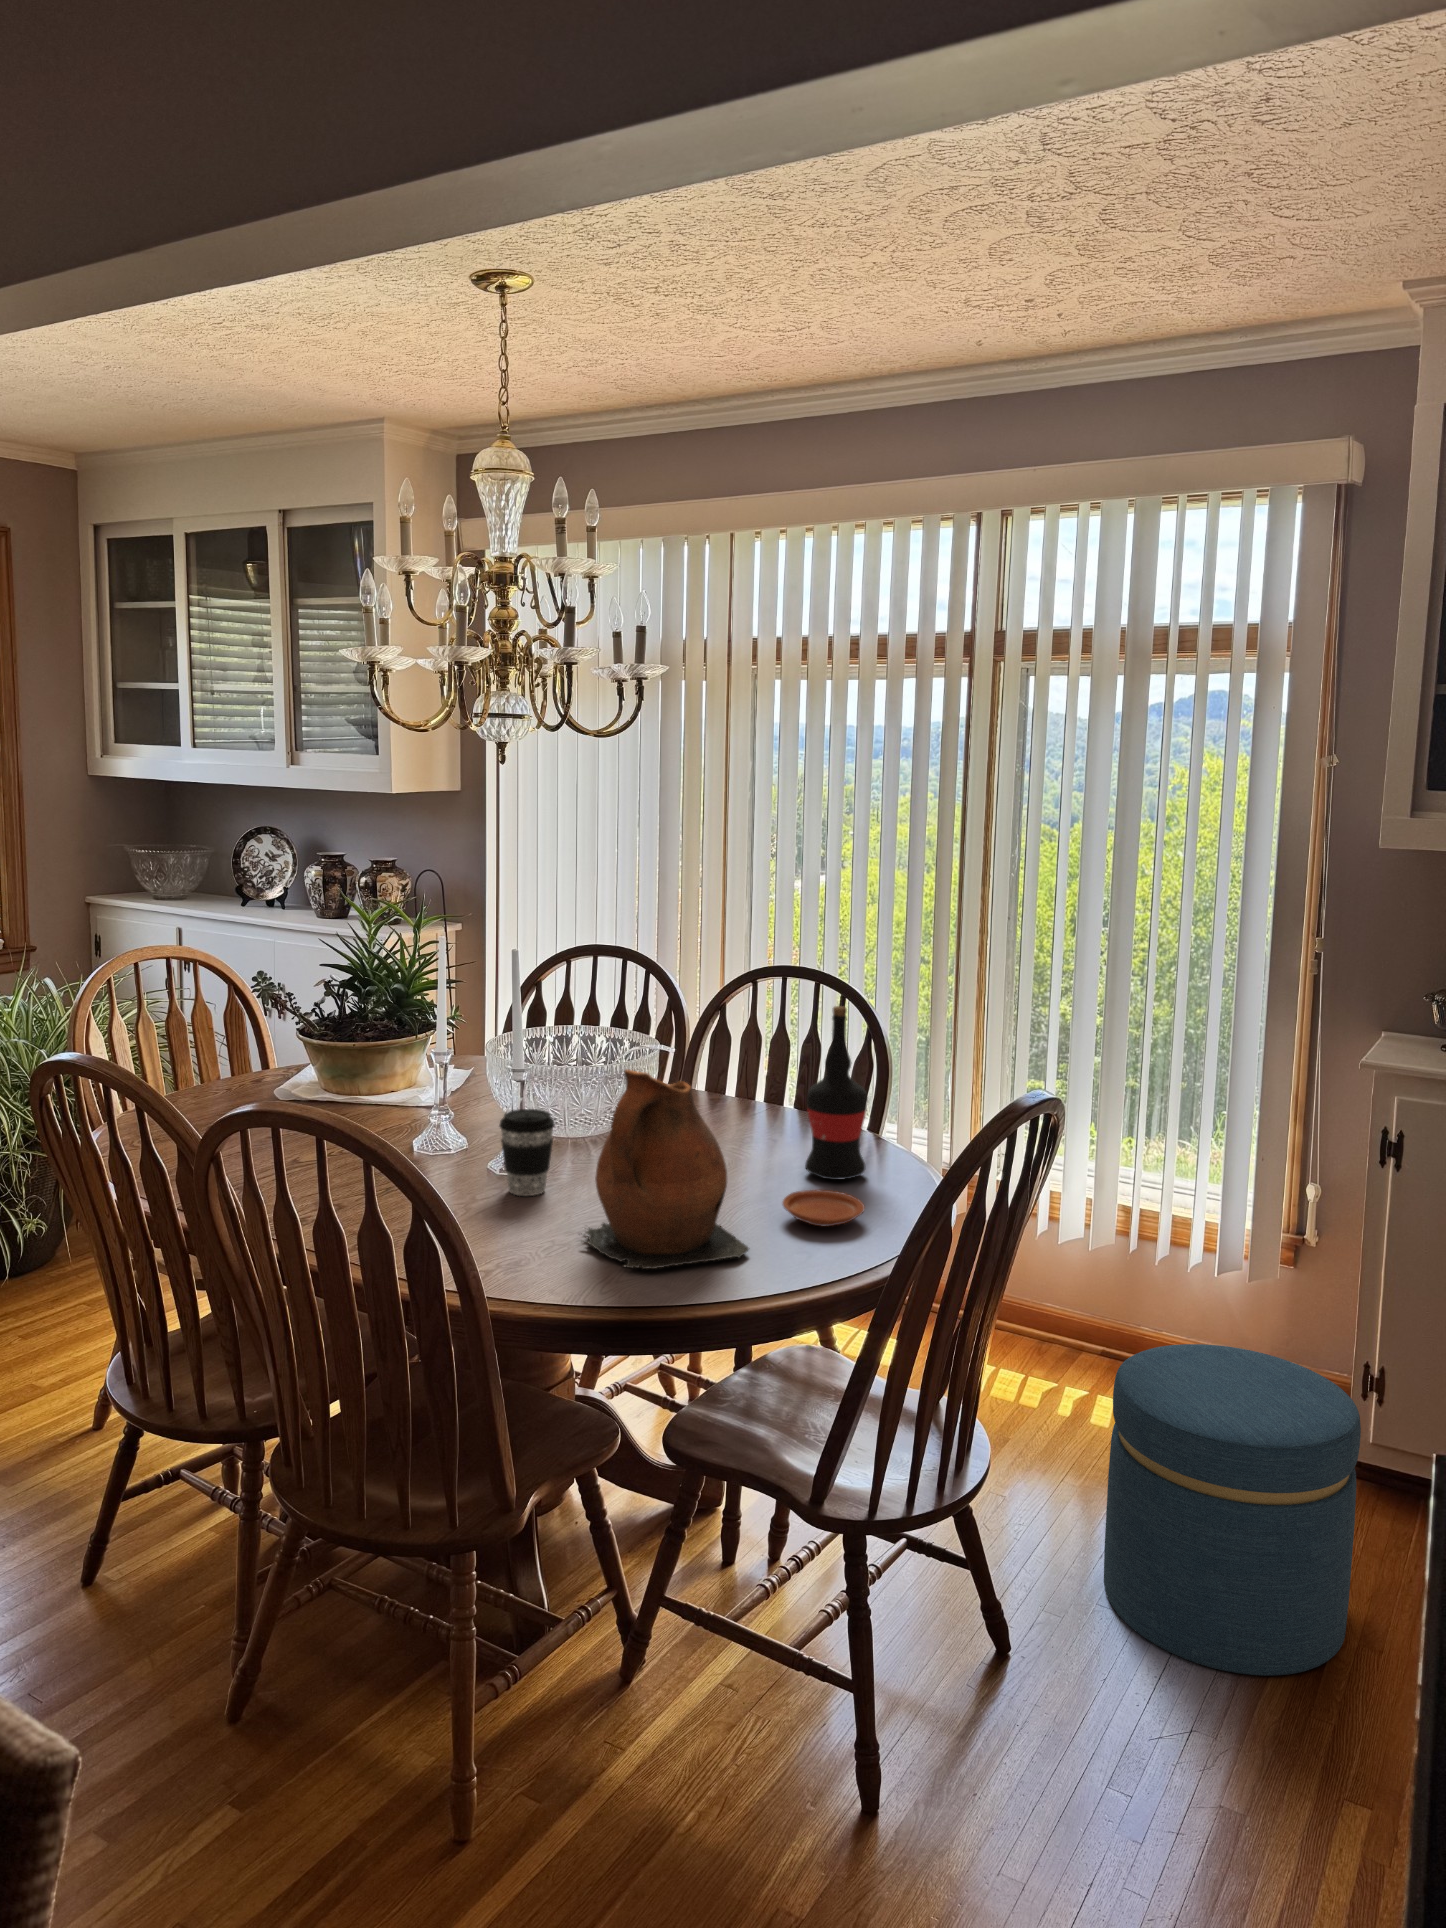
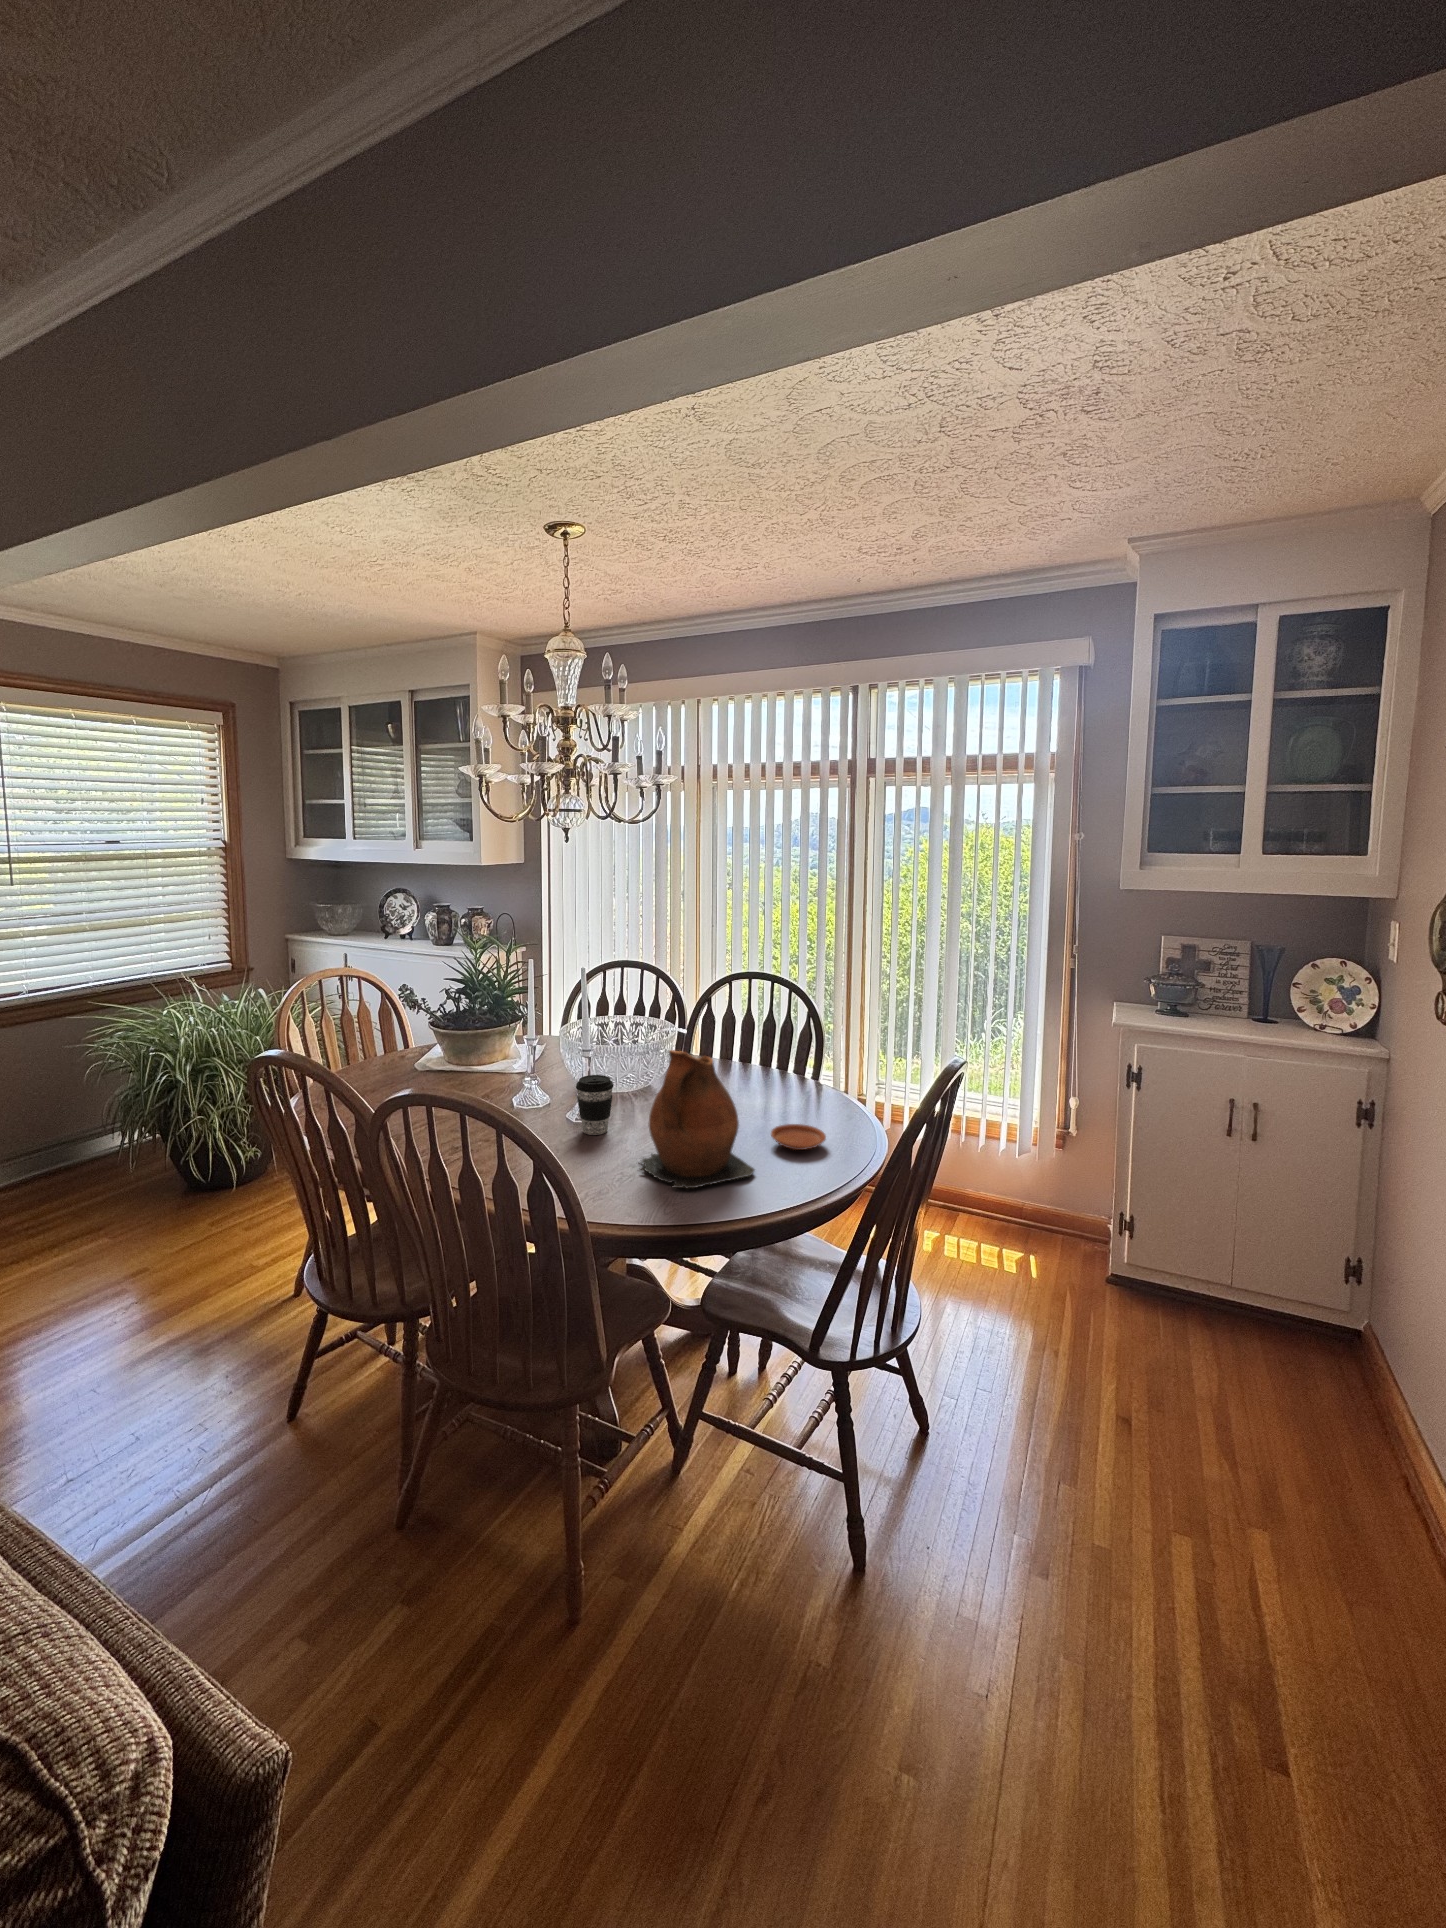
wine bottle: present [805,1006,868,1180] -> none [777,1000,818,1115]
ottoman: present [1104,1344,1361,1676] -> none [977,1212,1146,1438]

